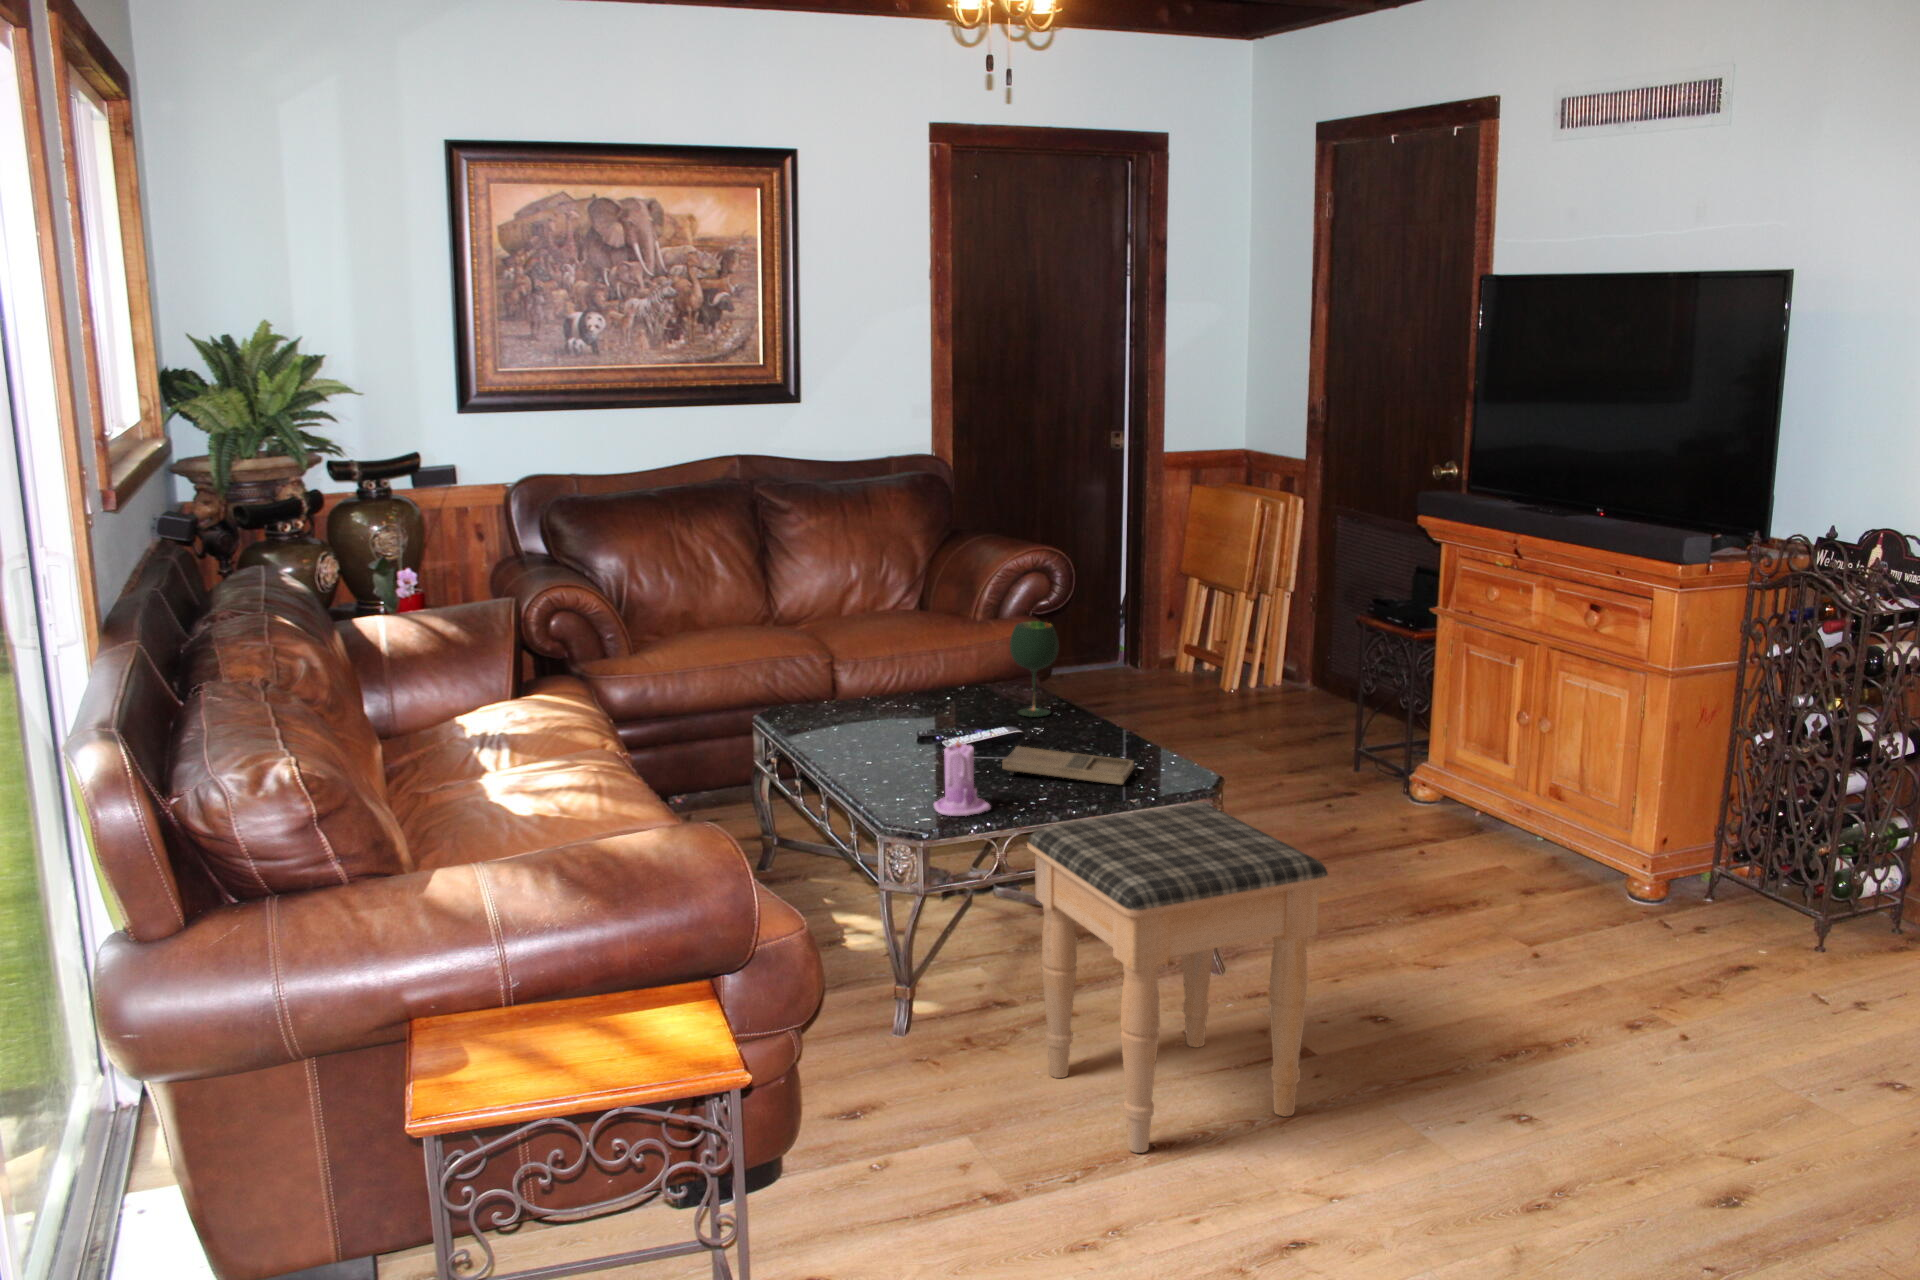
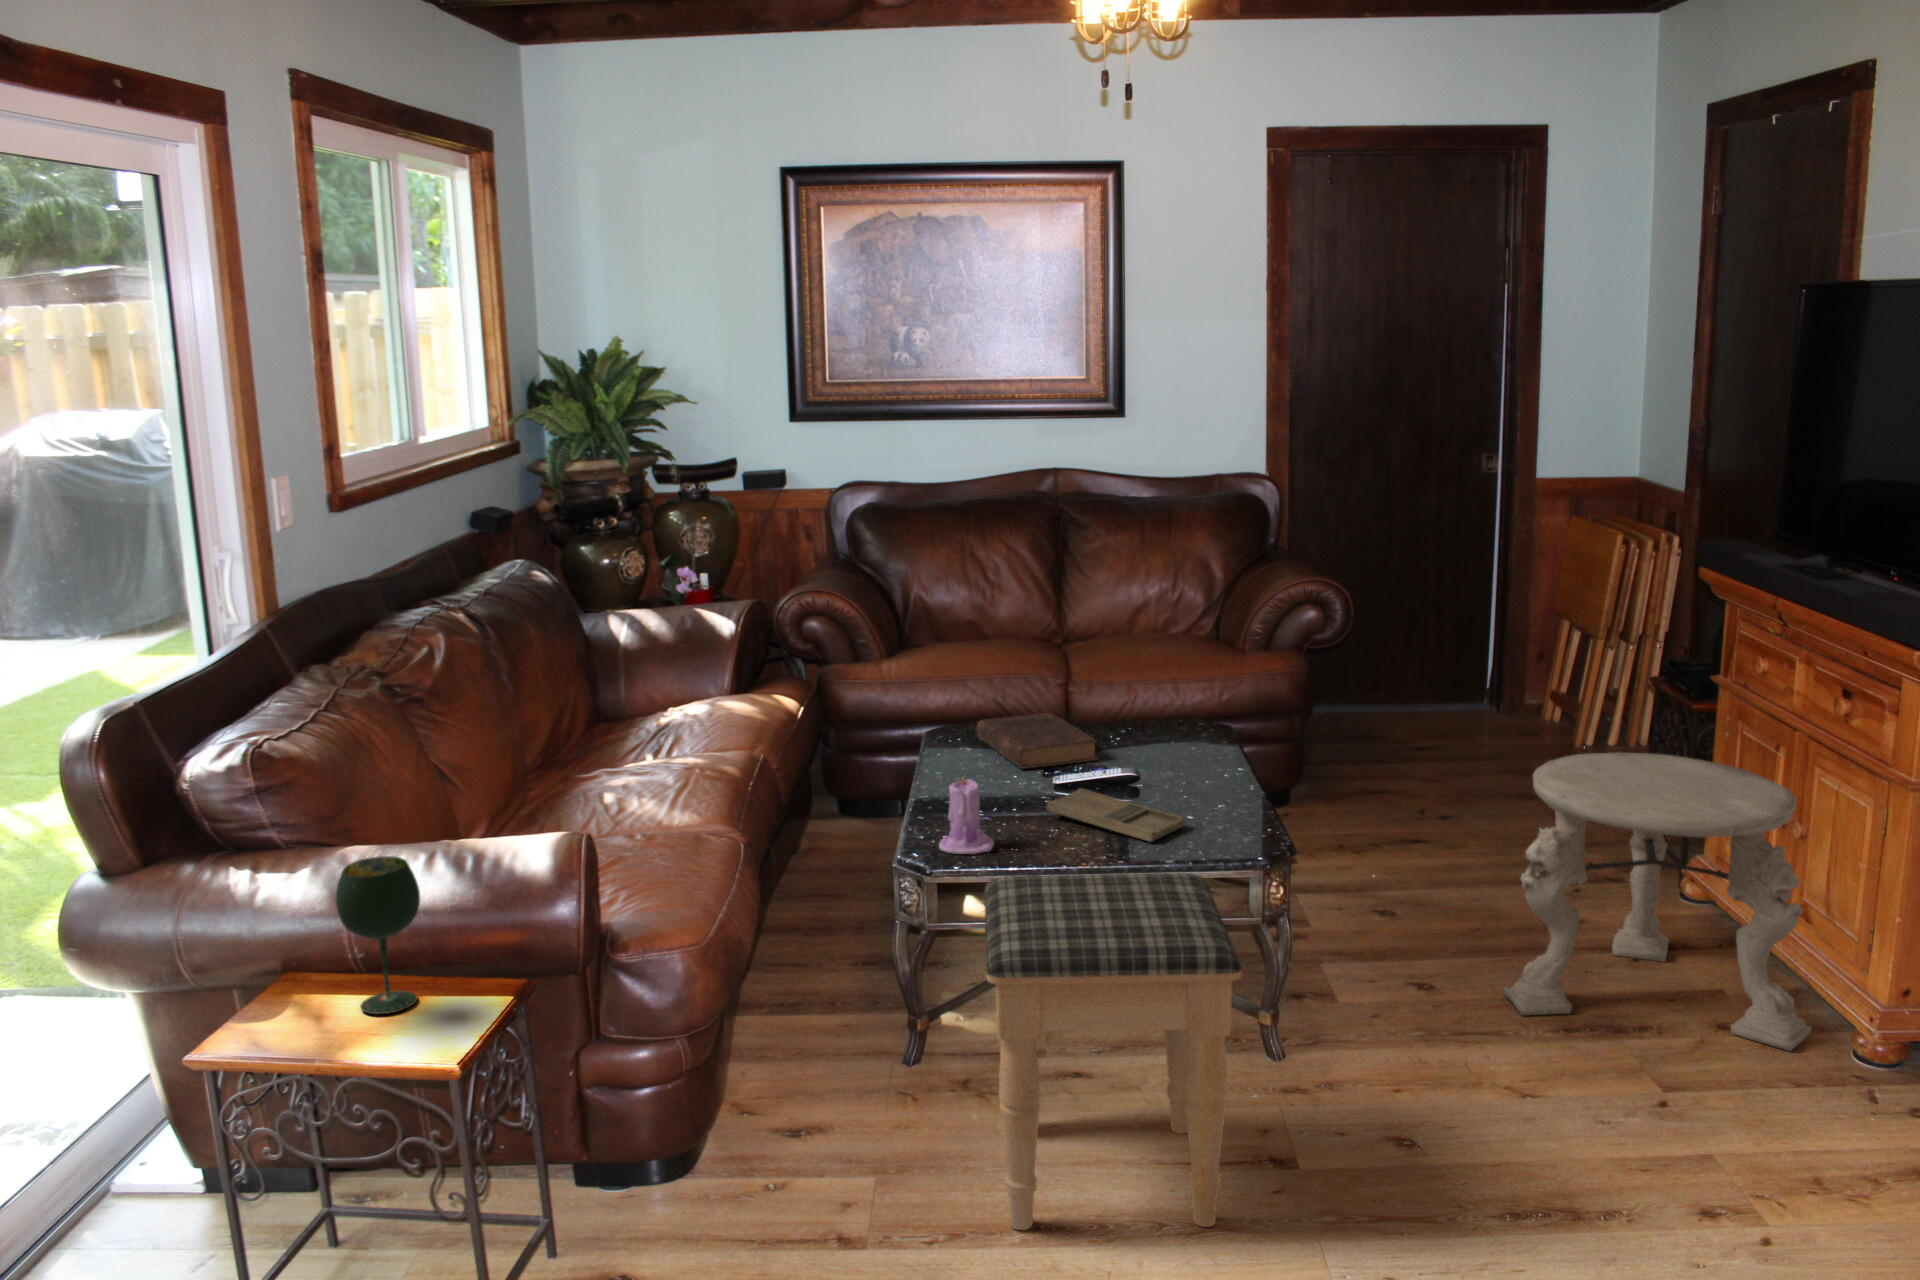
wine glass: present [1010,622,1059,717] -> present [336,856,420,1015]
side table: none [1346,674,1584,907] -> present [1503,752,1812,1051]
book: none [843,685,982,739] -> present [976,713,1098,769]

